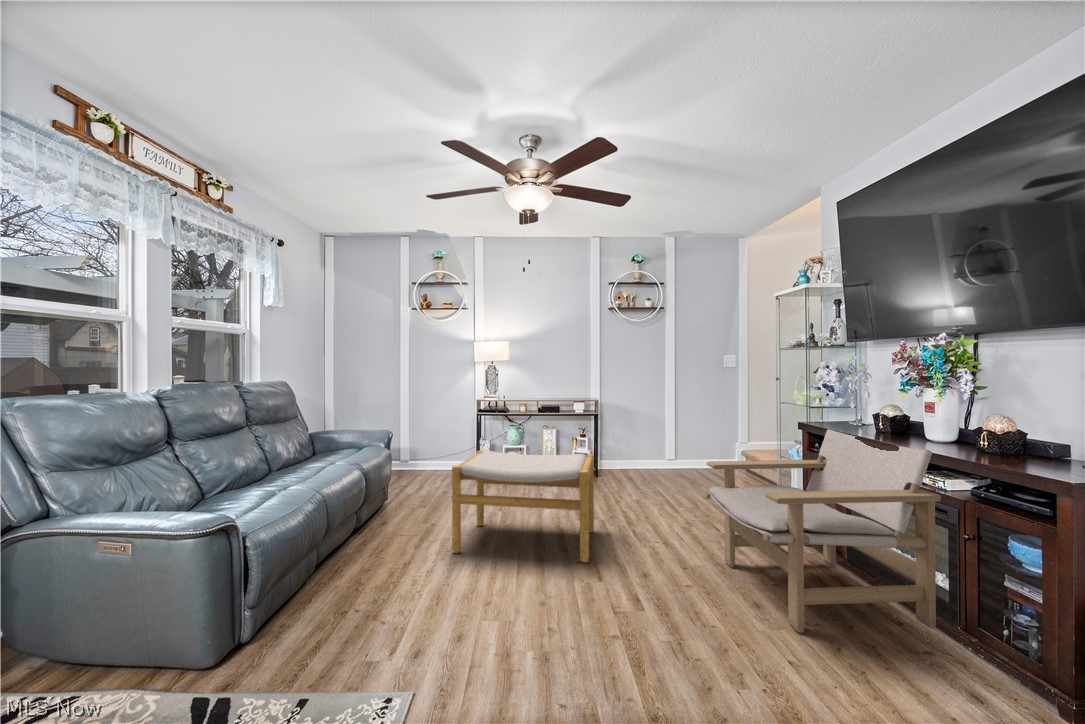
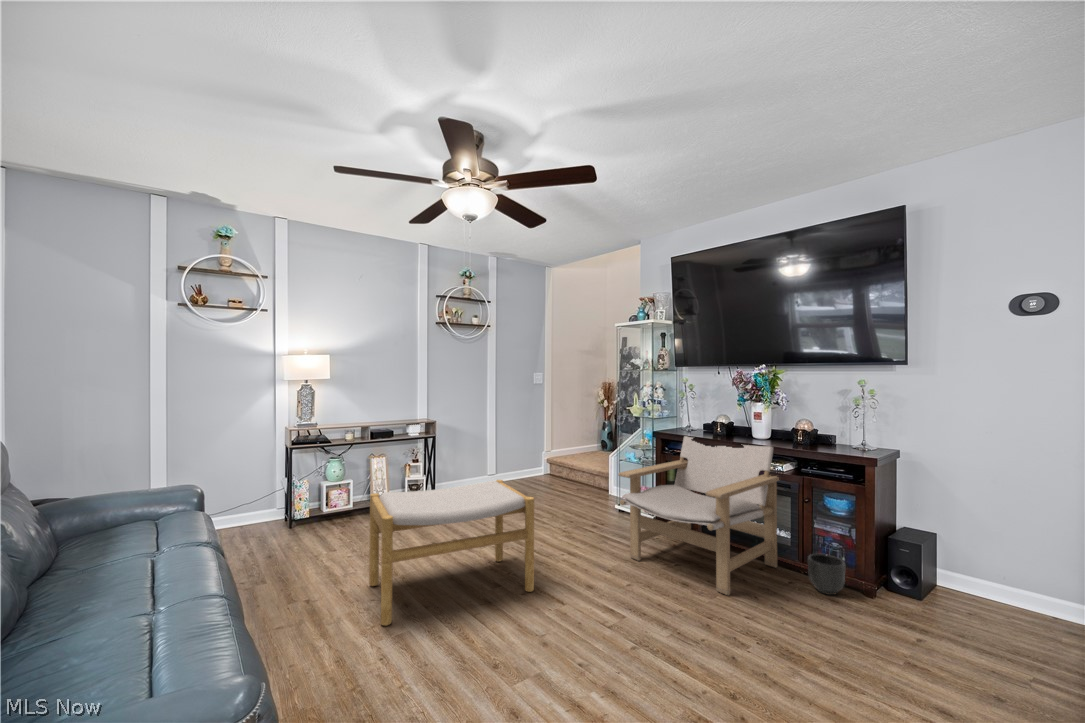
planter: none [952,620,1023,692] -> present [808,554,845,595]

